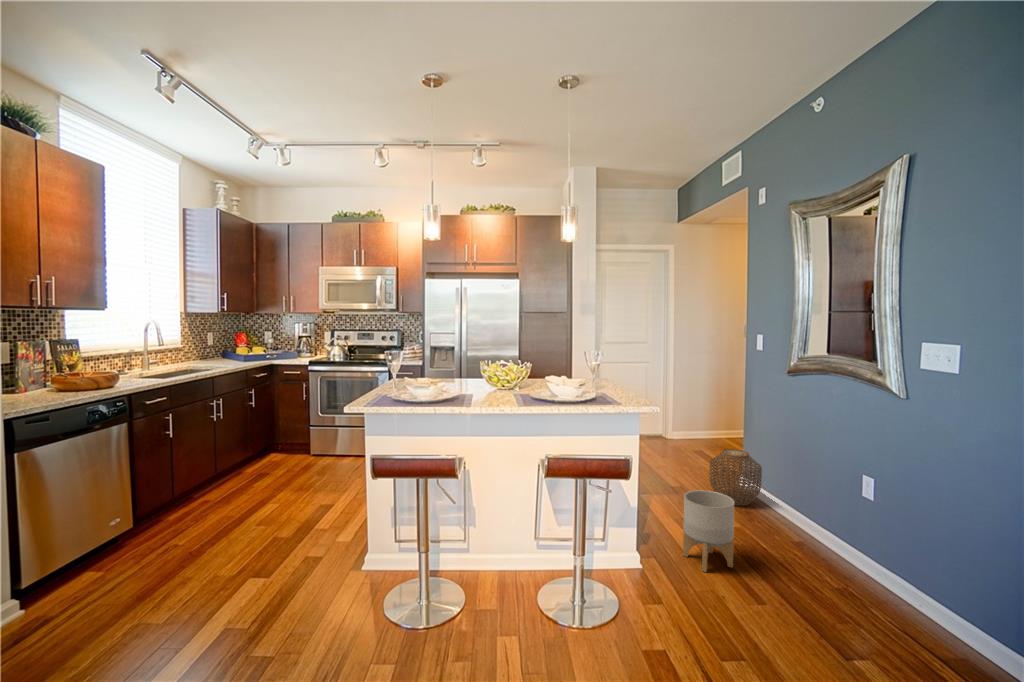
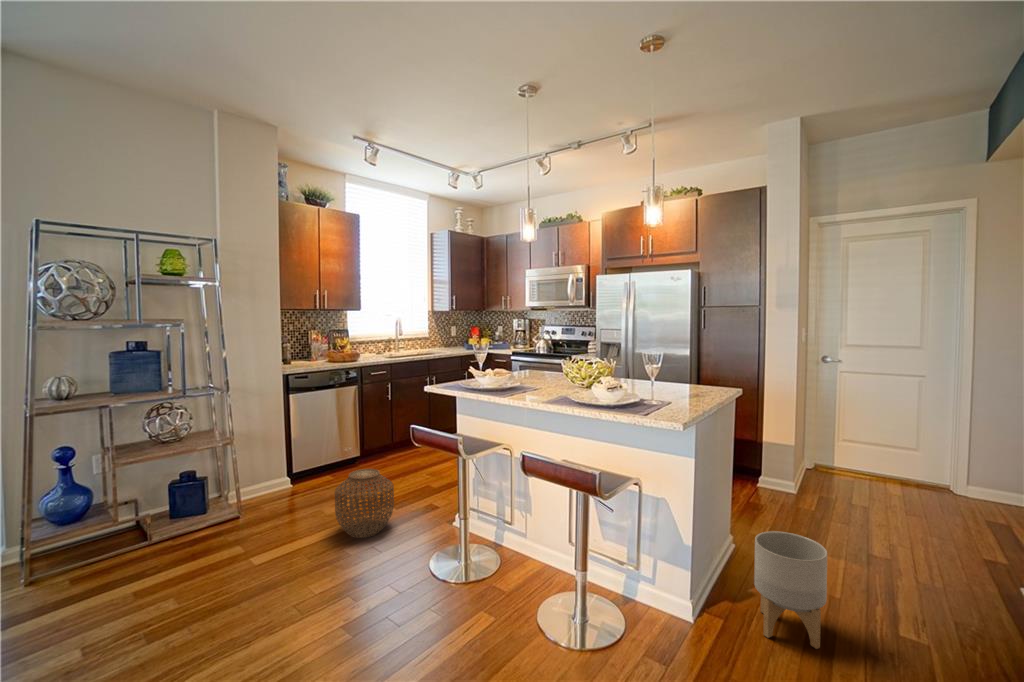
woven basket: present [709,449,762,506] -> present [335,469,394,538]

